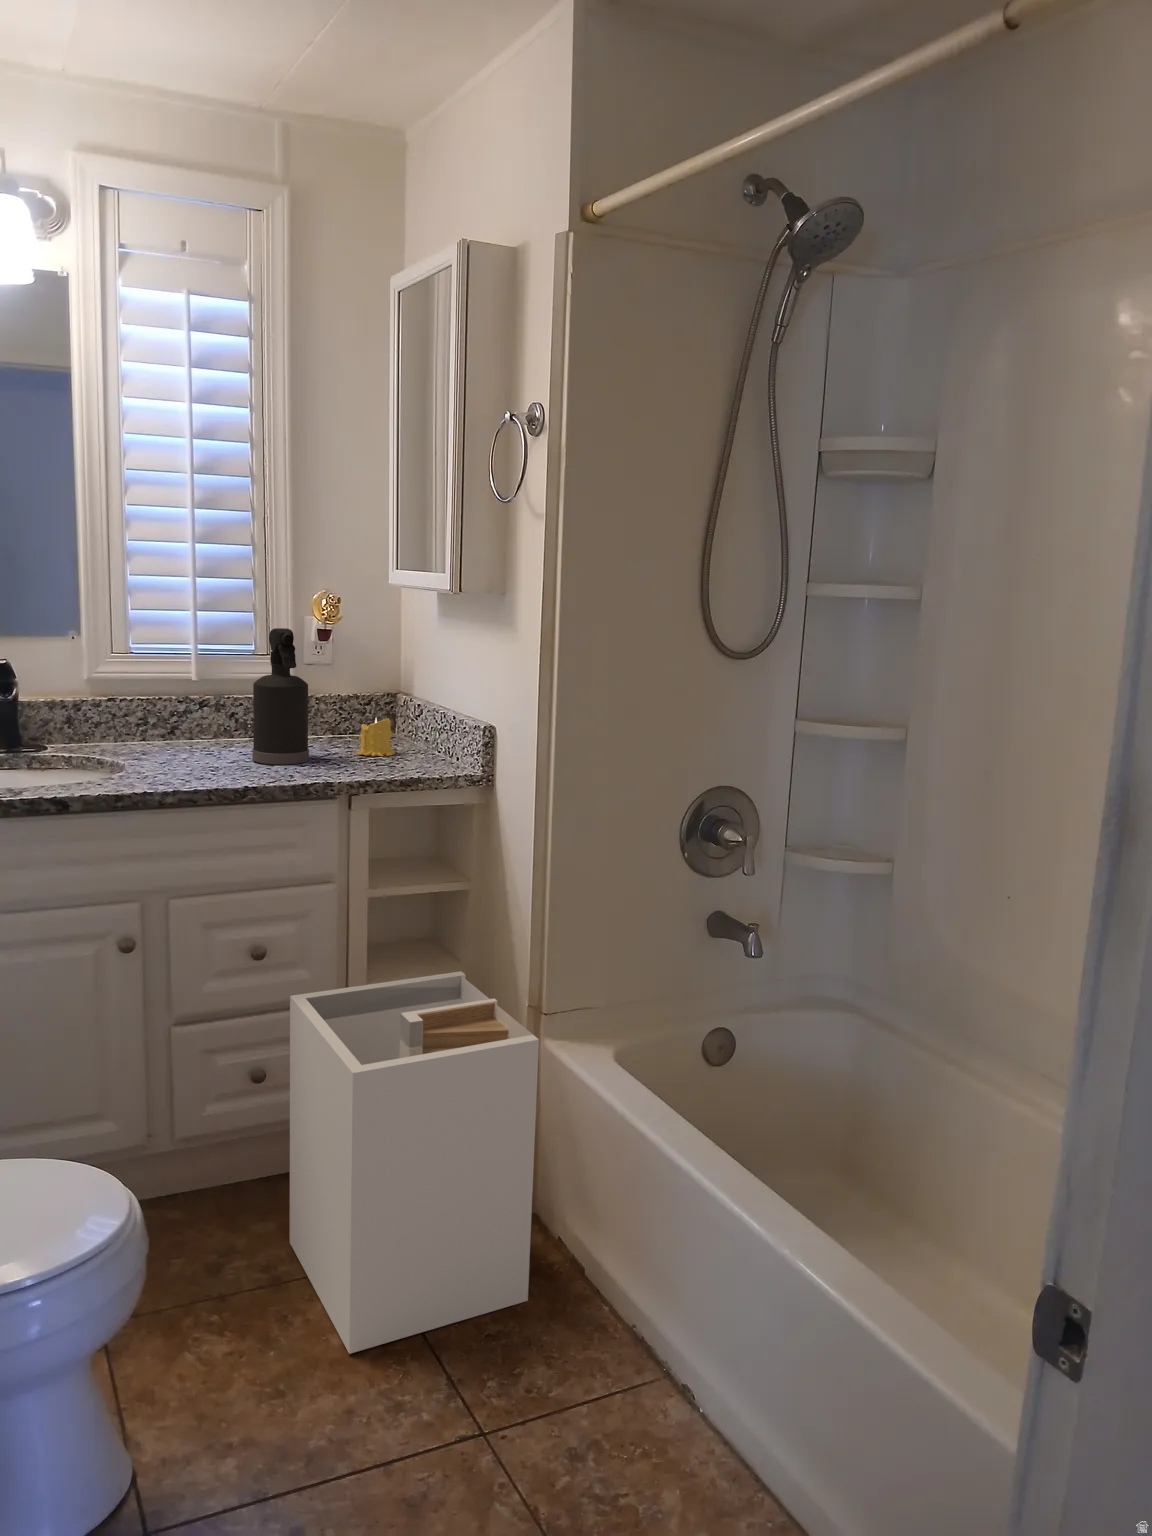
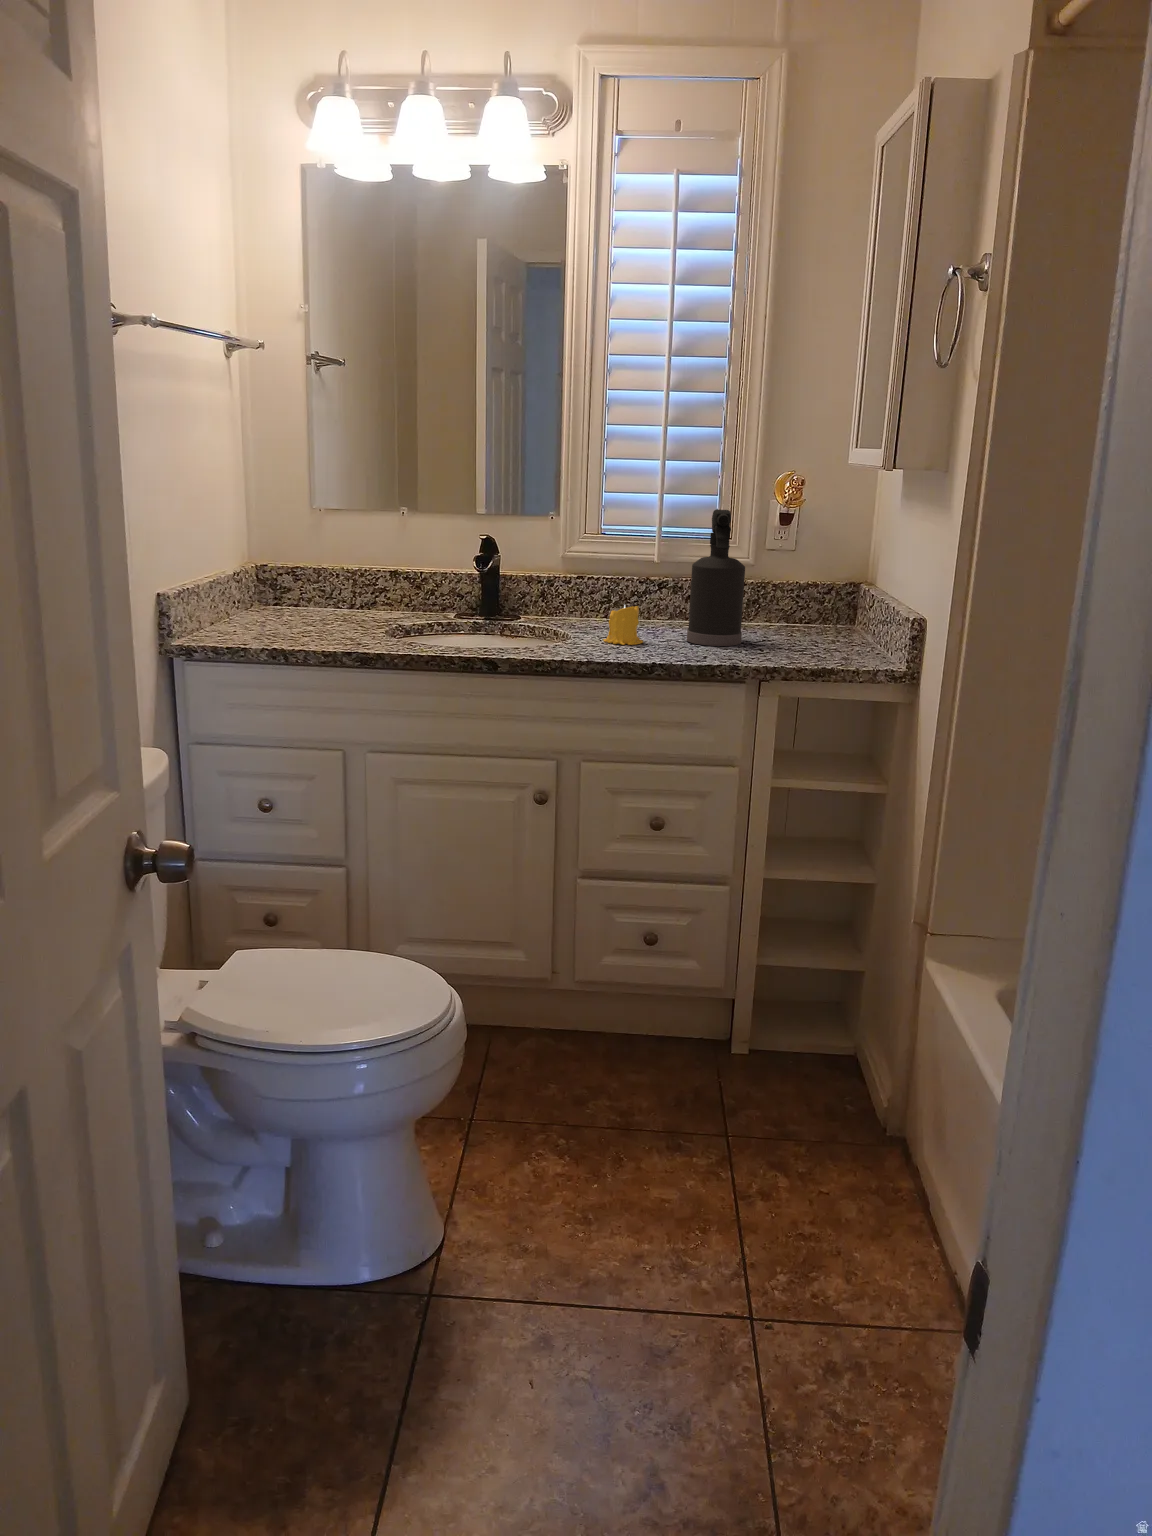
candle: present [356,718,395,756] -> present [603,605,643,645]
laundry hamper: present [290,971,539,1354] -> none [654,865,883,1216]

